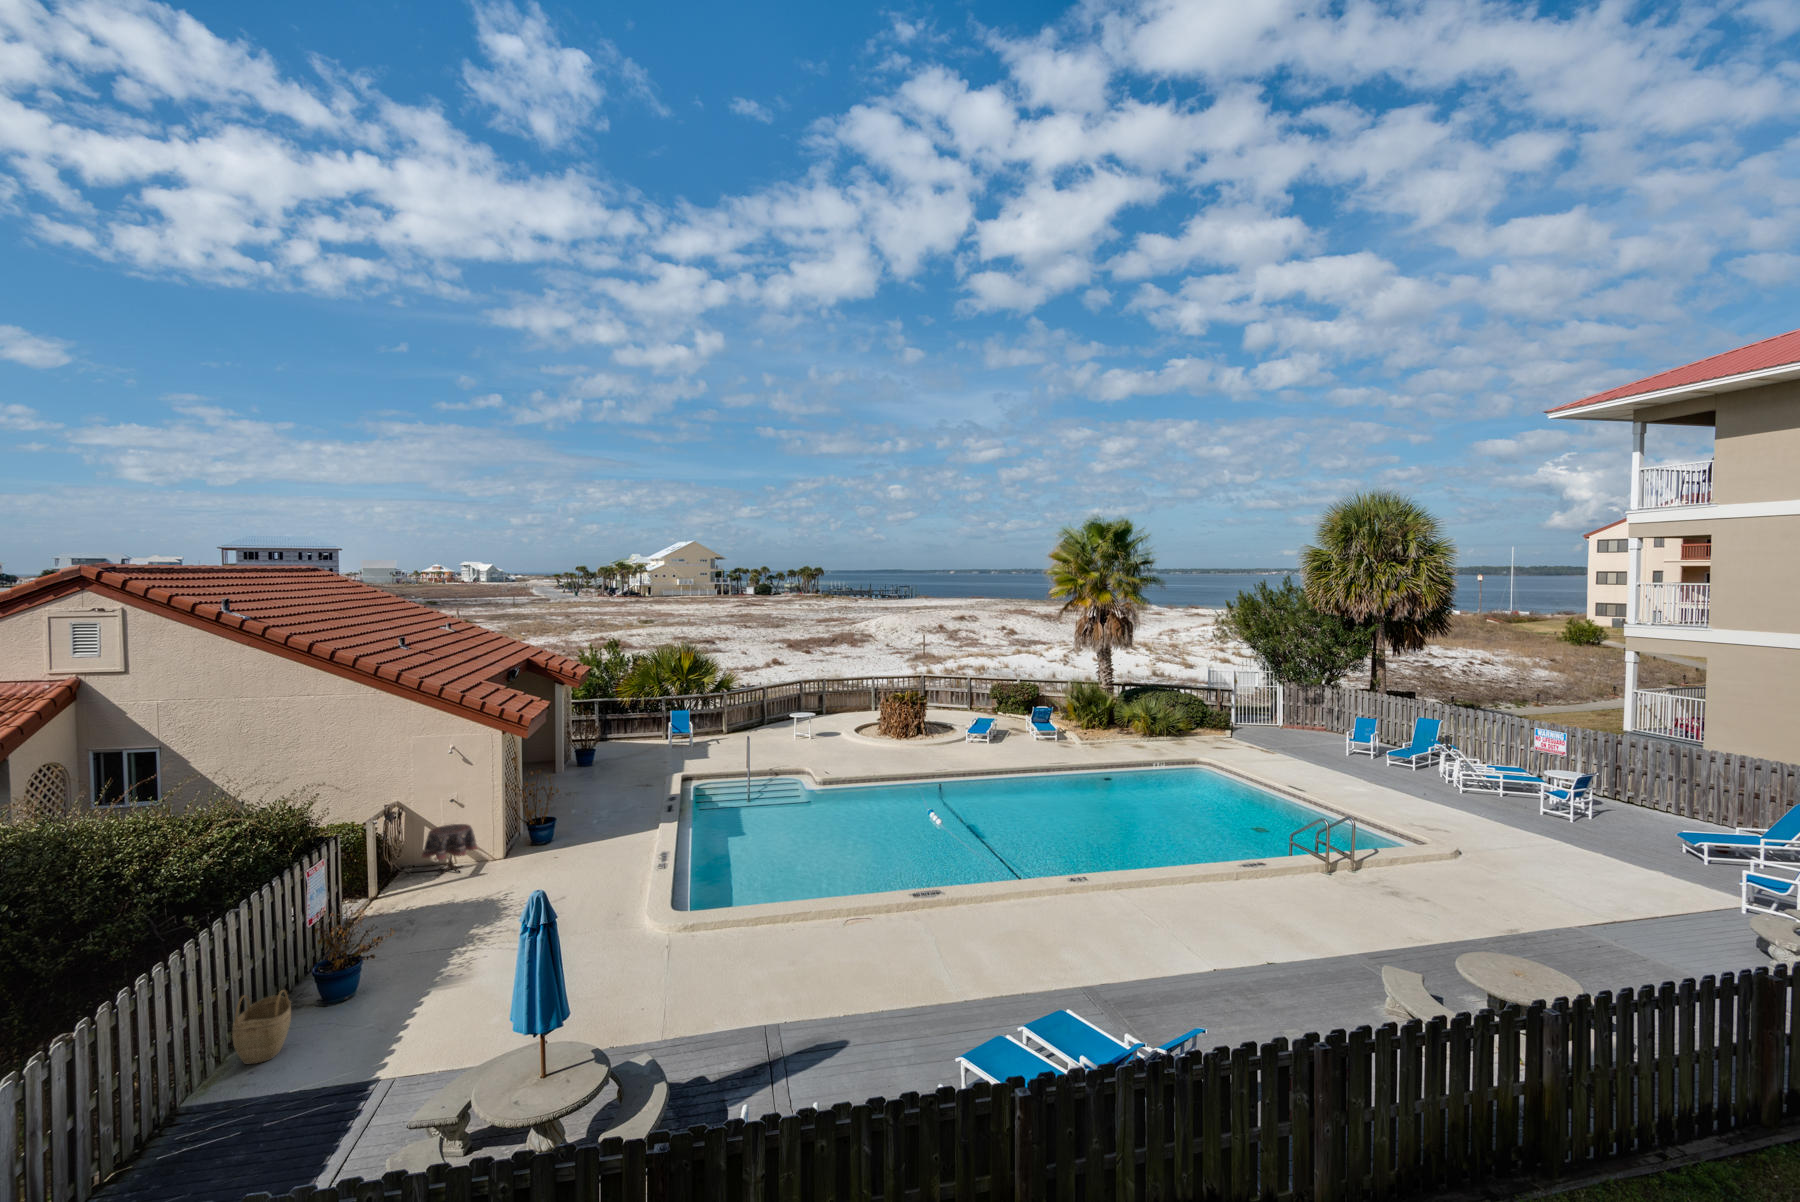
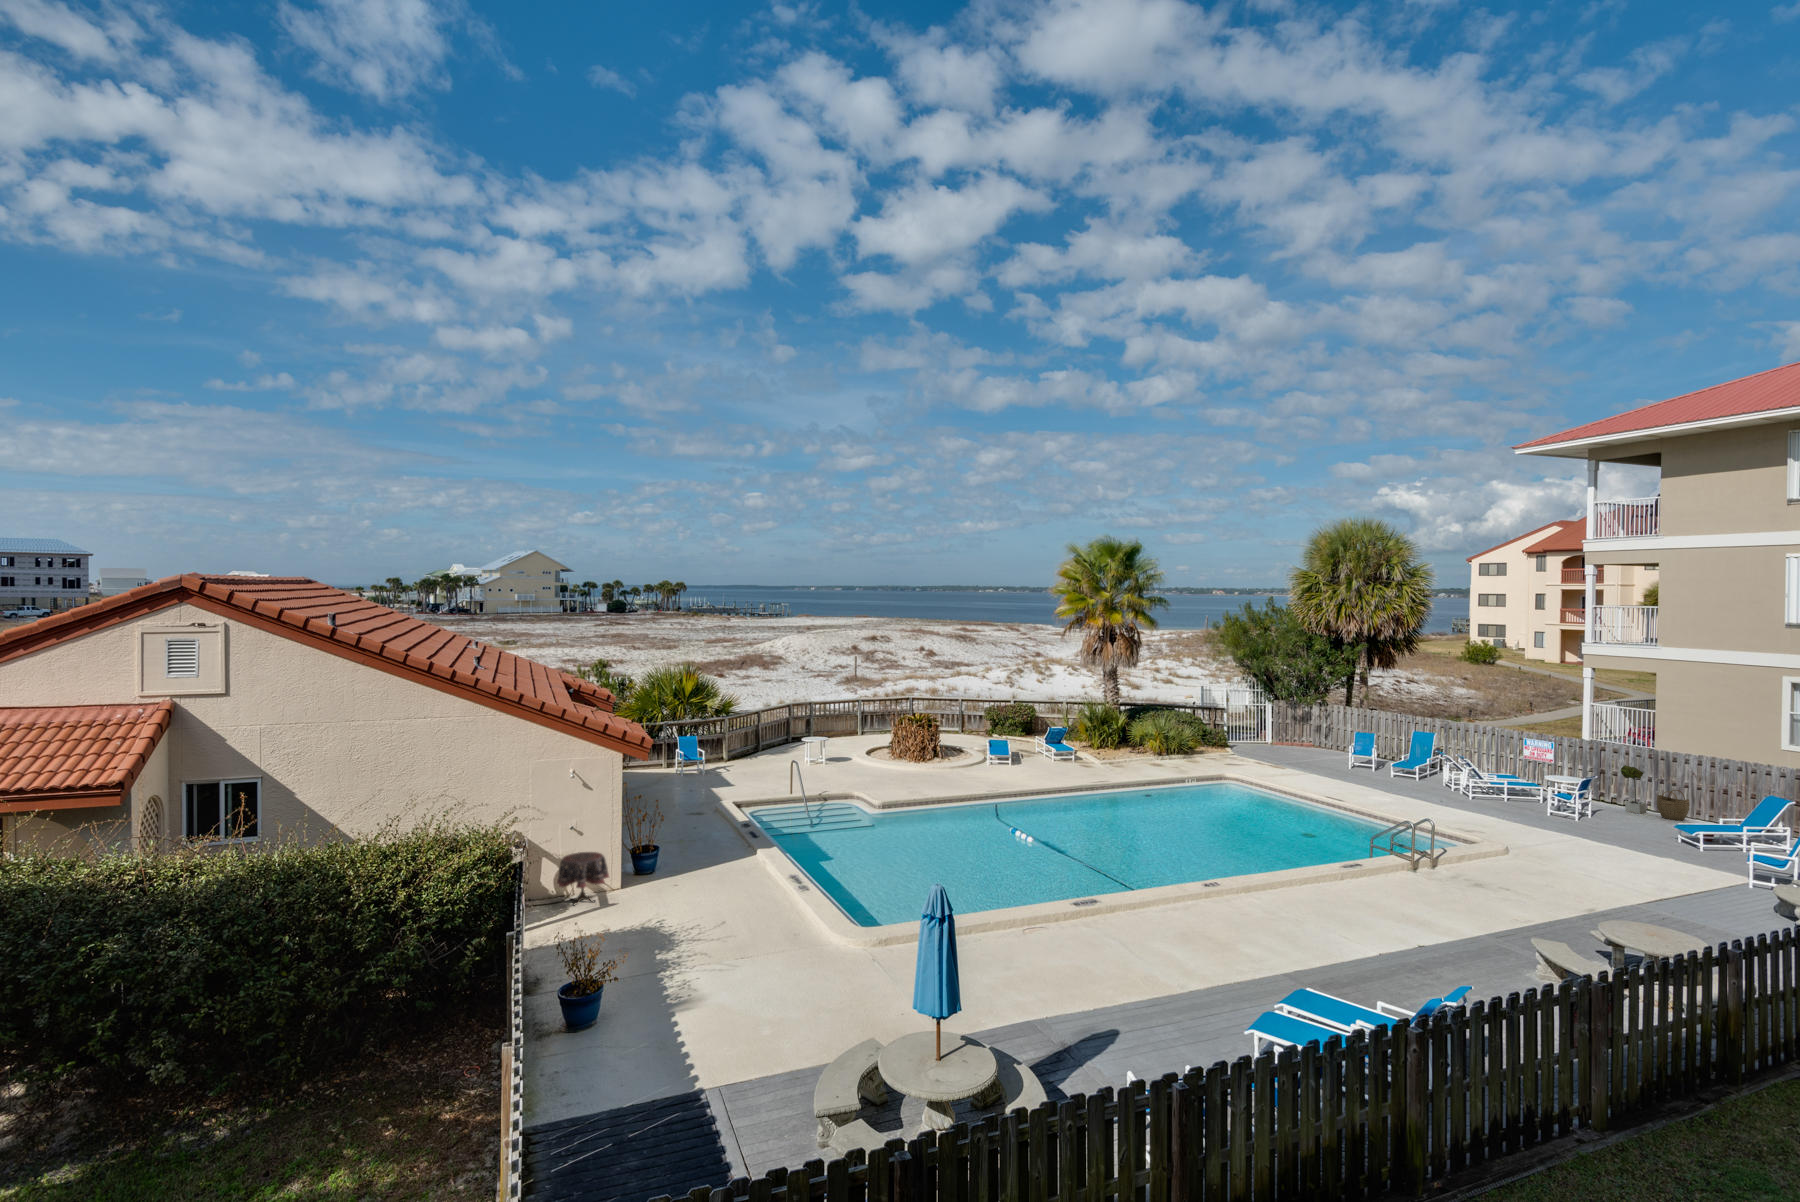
potted tree: none [1634,761,1665,816] -> present [1620,765,1646,814]
woven basket: present [232,990,291,1064] -> present [1657,790,1690,821]

